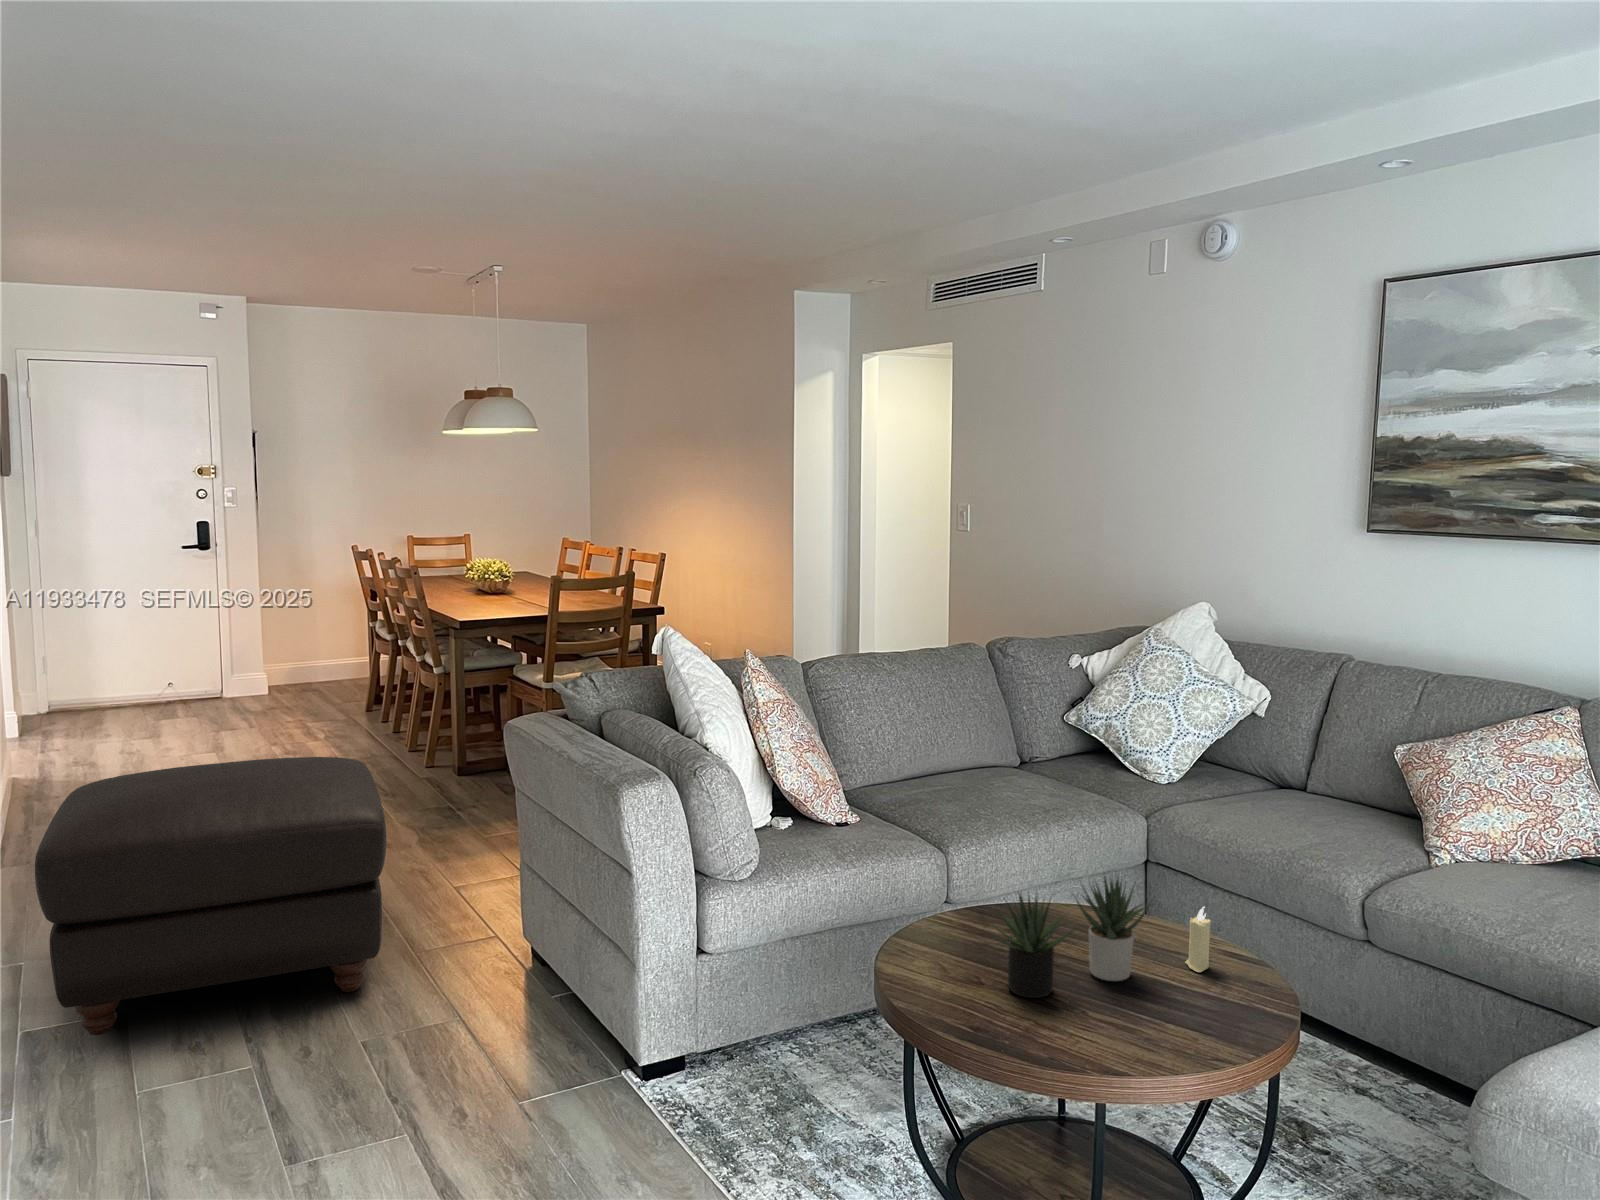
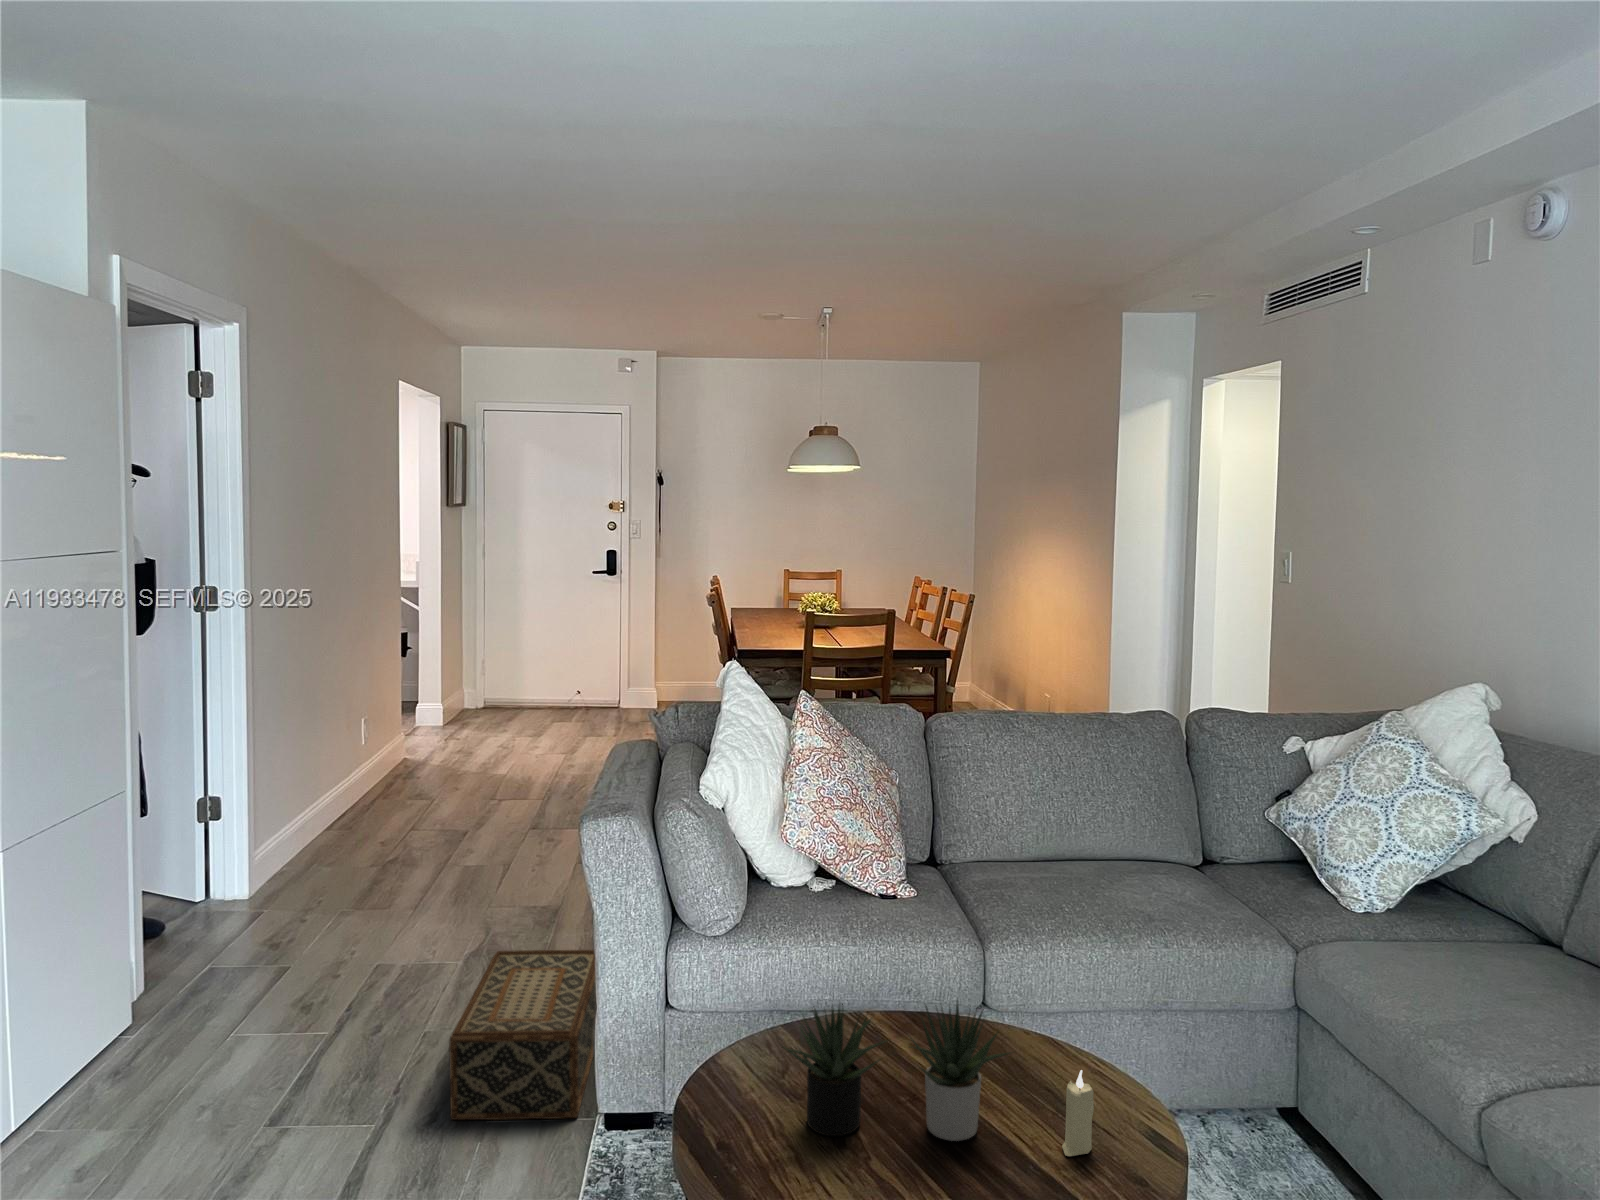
ottoman: present [35,757,386,1035] -> none [215,757,546,982]
woven basket: none [426,926,601,1112] -> present [449,950,595,1120]

